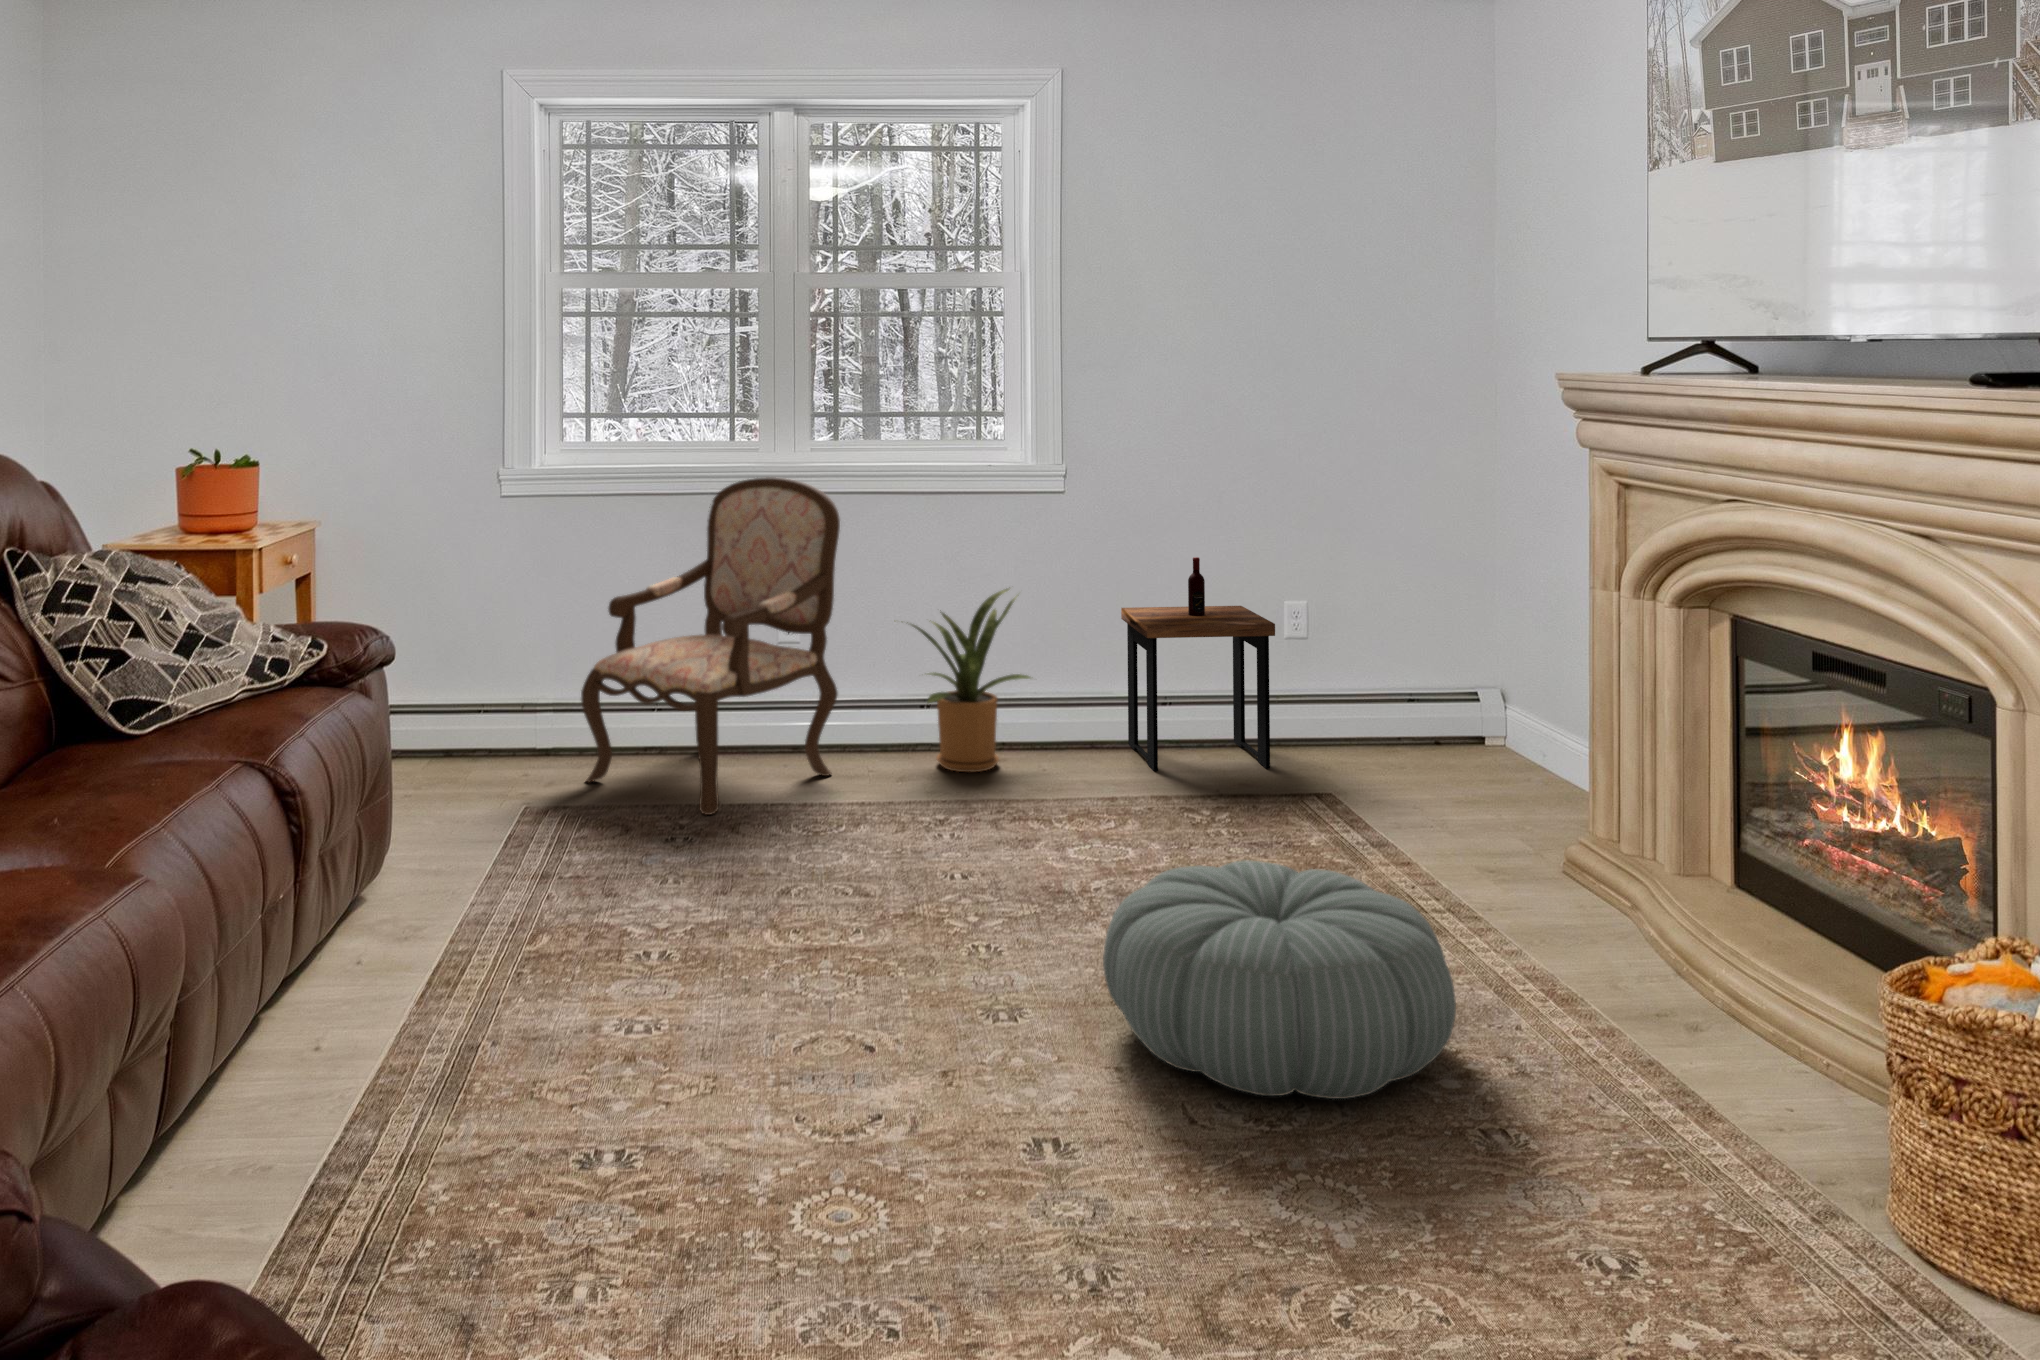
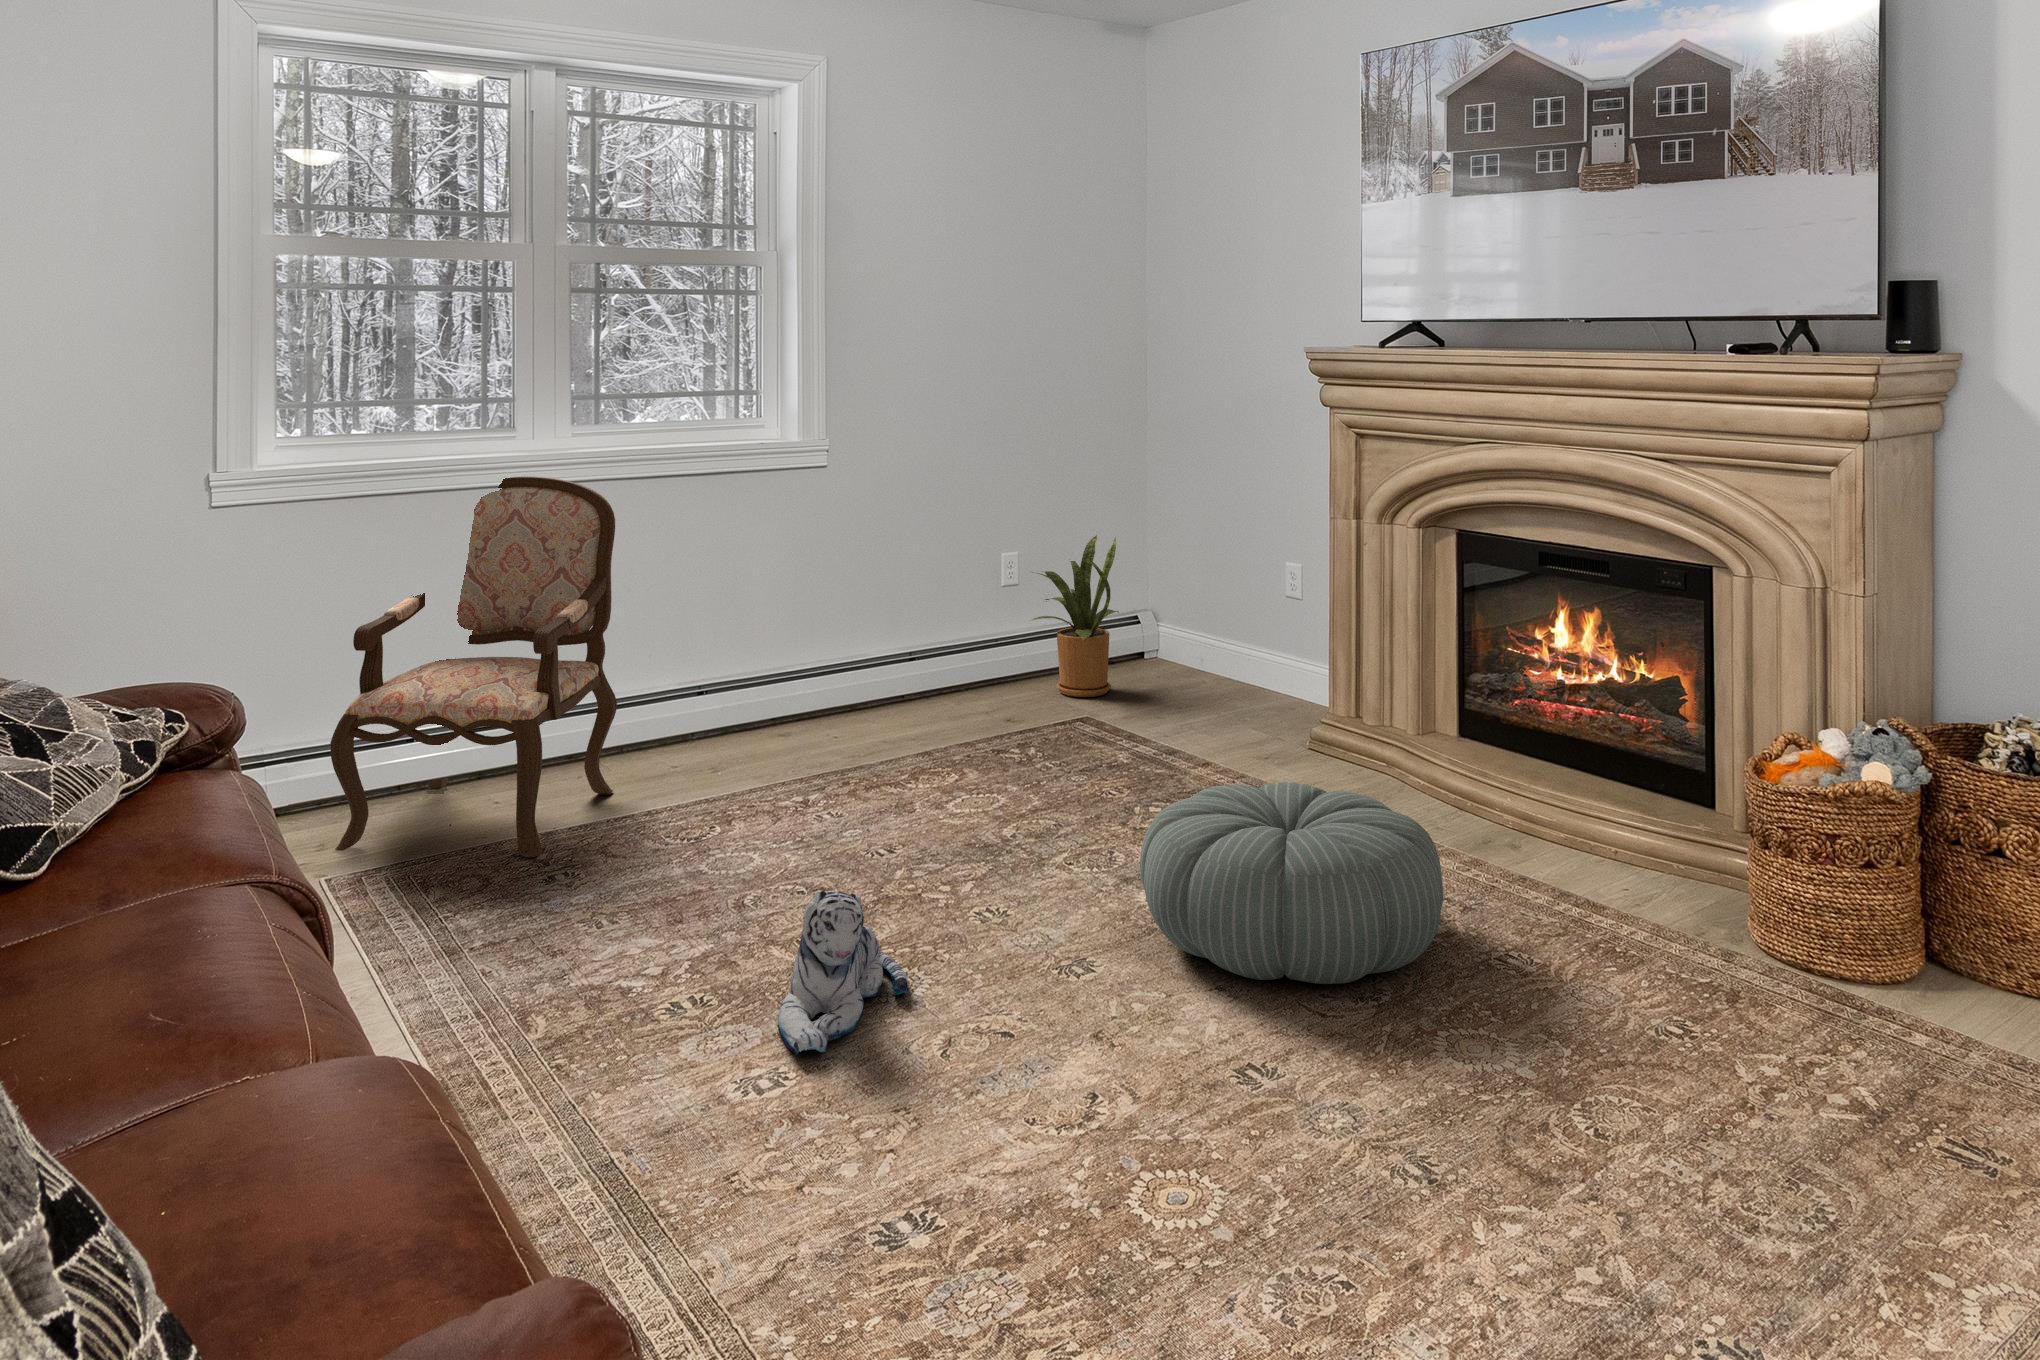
side table: present [1121,557,1275,771] -> none [848,530,1000,736]
house plant: present [911,589,1030,772] -> present [1032,535,1119,697]
plush toy: none [695,873,865,1017] -> present [777,890,908,1055]

